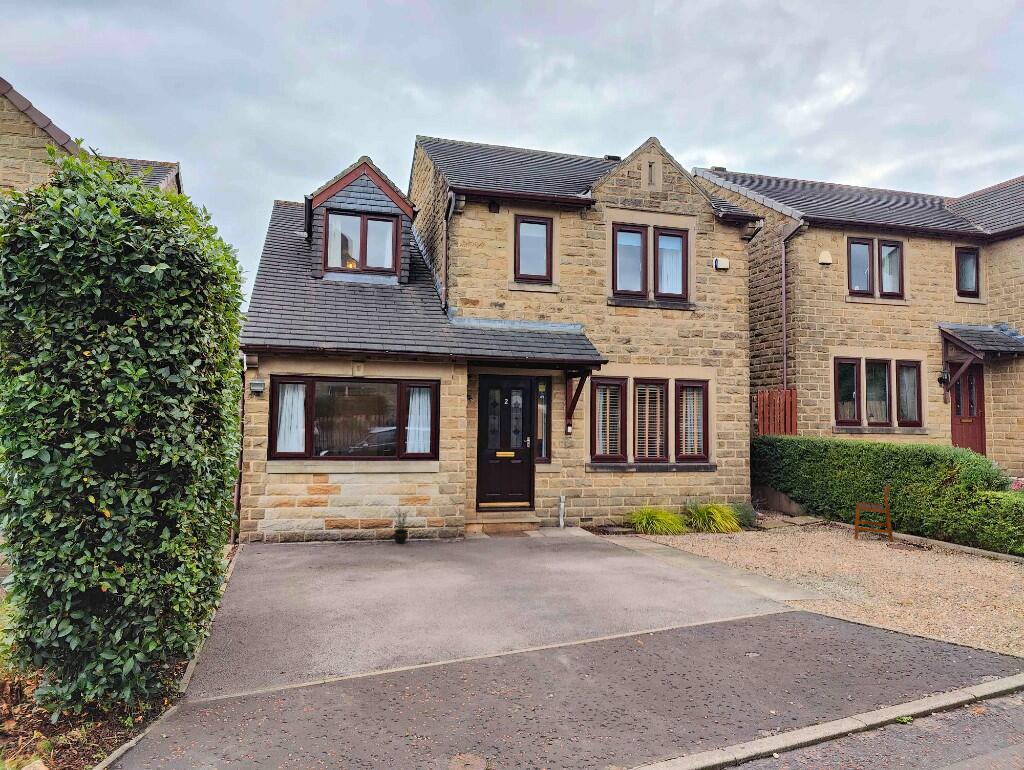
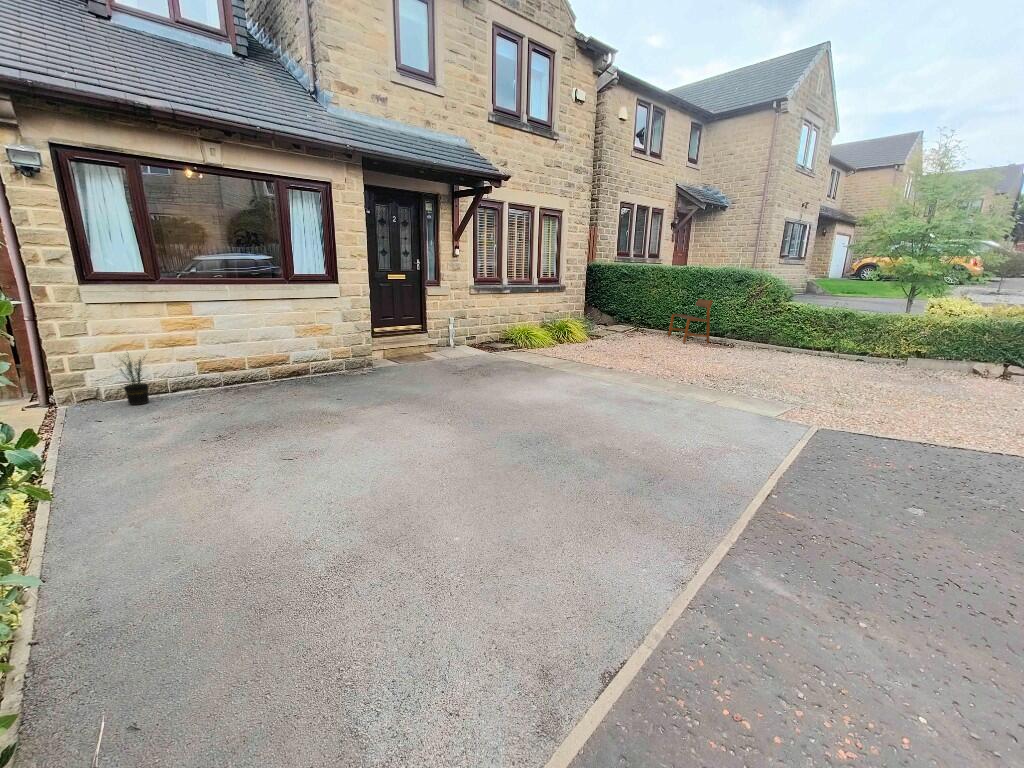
potted plant: present [394,510,409,543] -> present [120,356,150,405]

